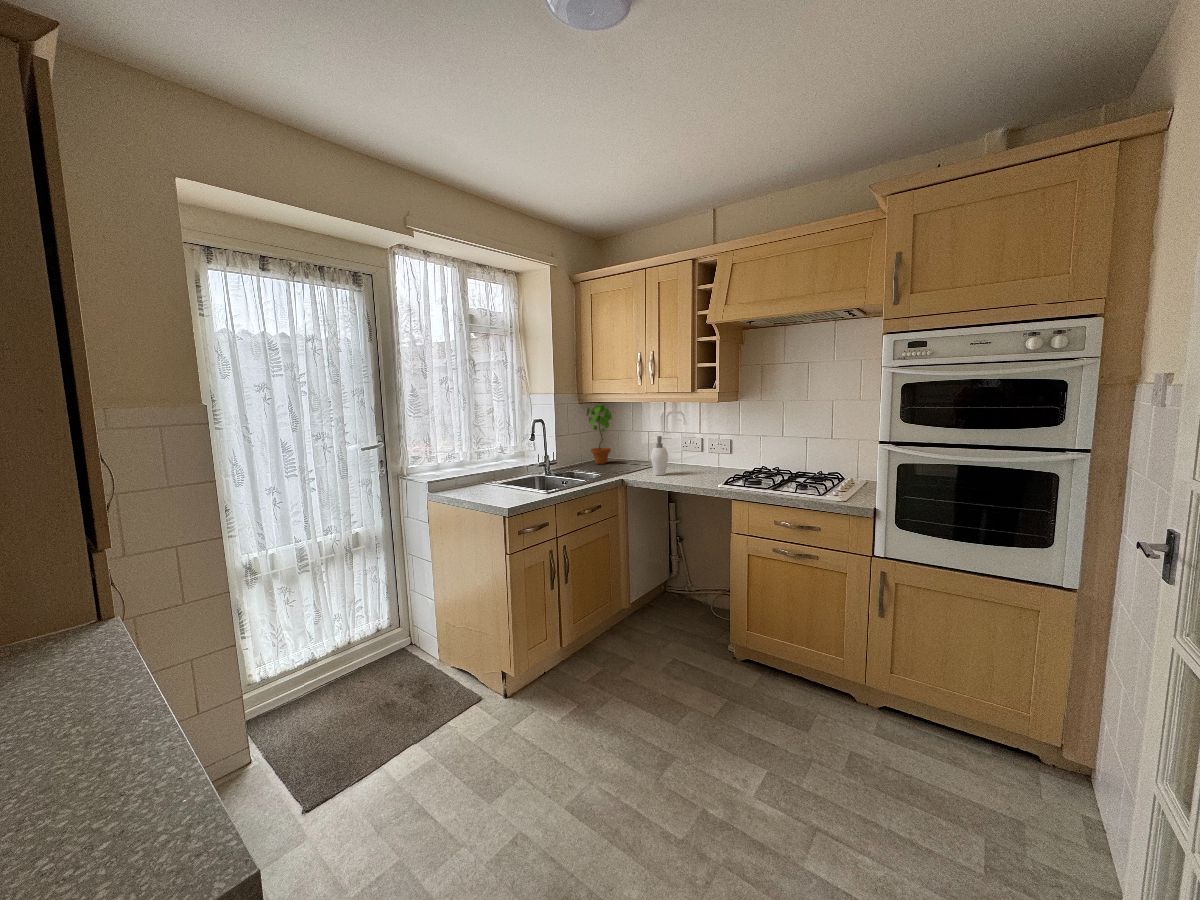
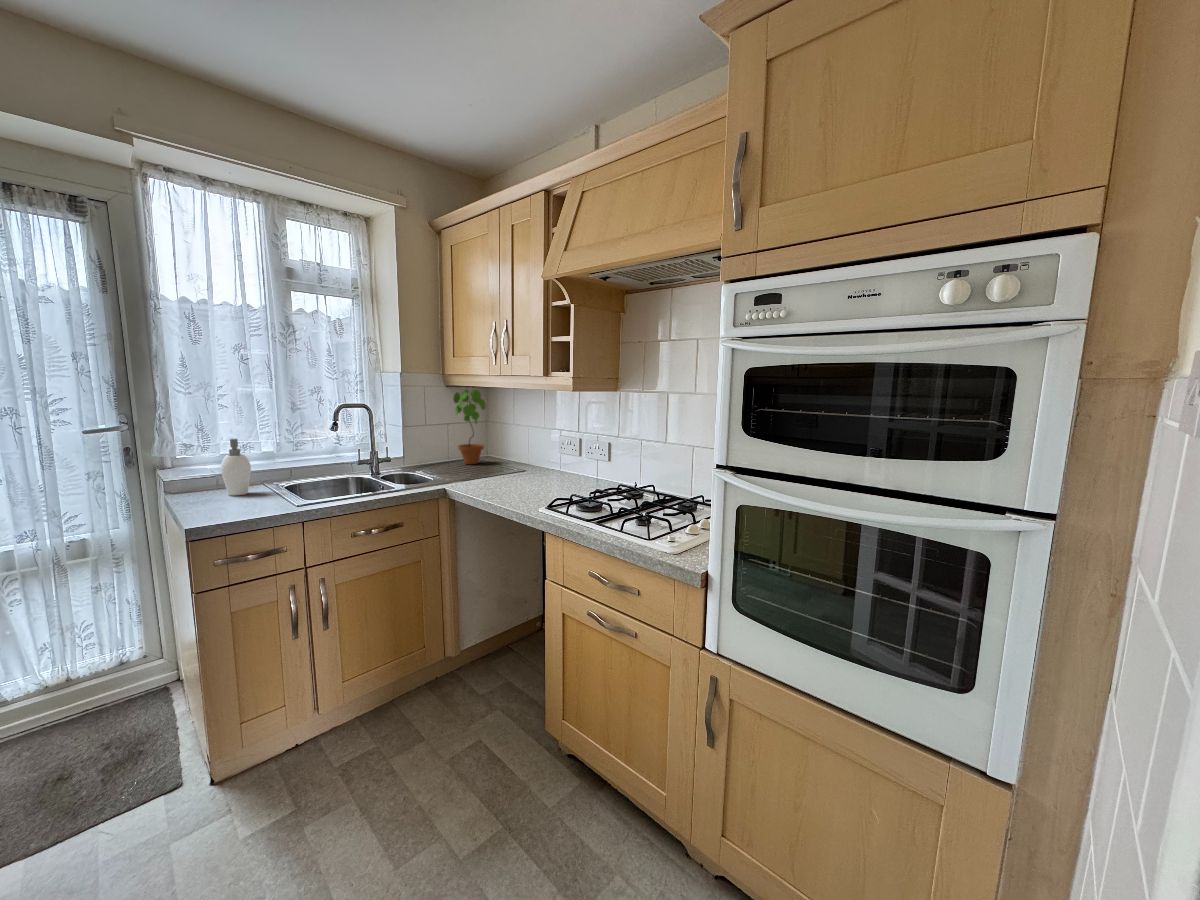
soap dispenser: present [651,436,668,475] -> present [221,439,251,496]

